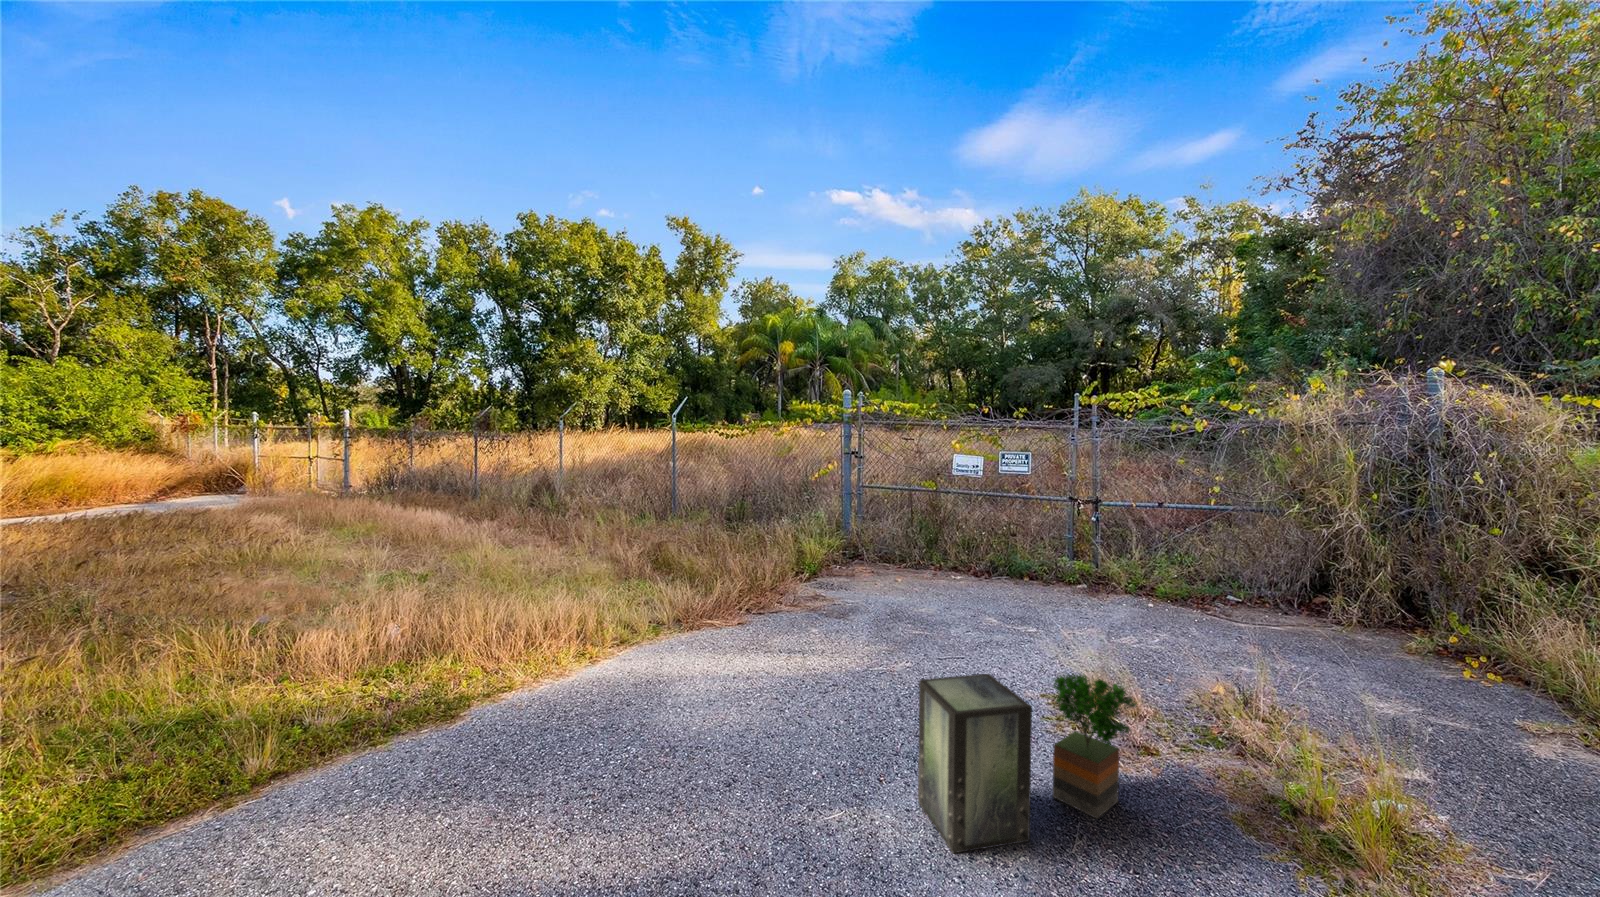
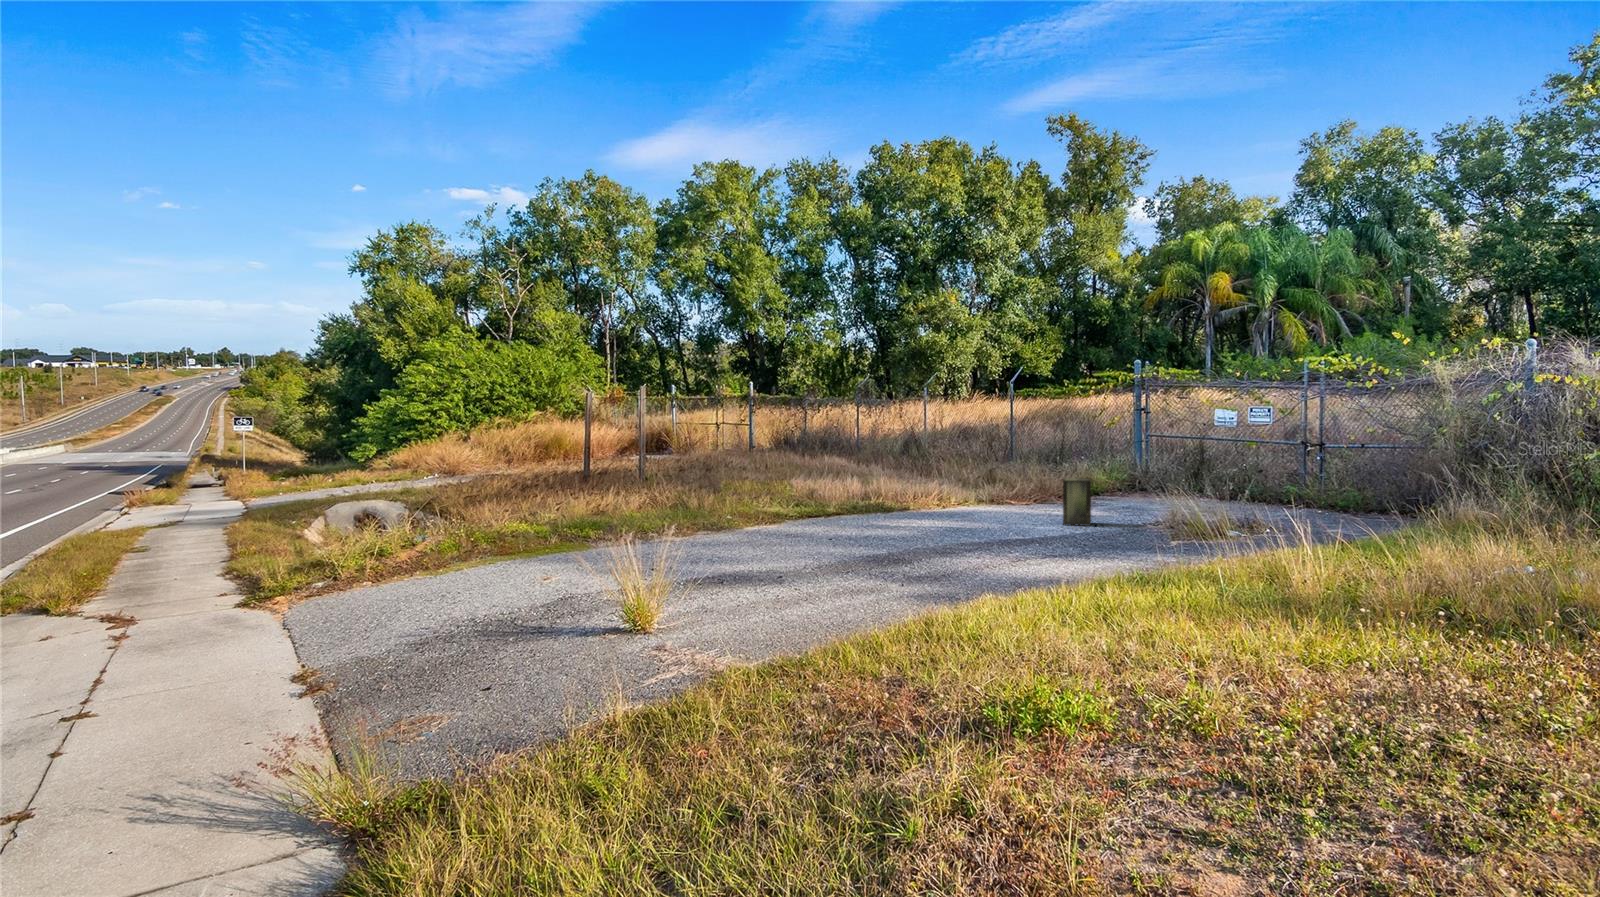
potted tree: present [1053,673,1137,819] -> none [1110,480,1144,526]

